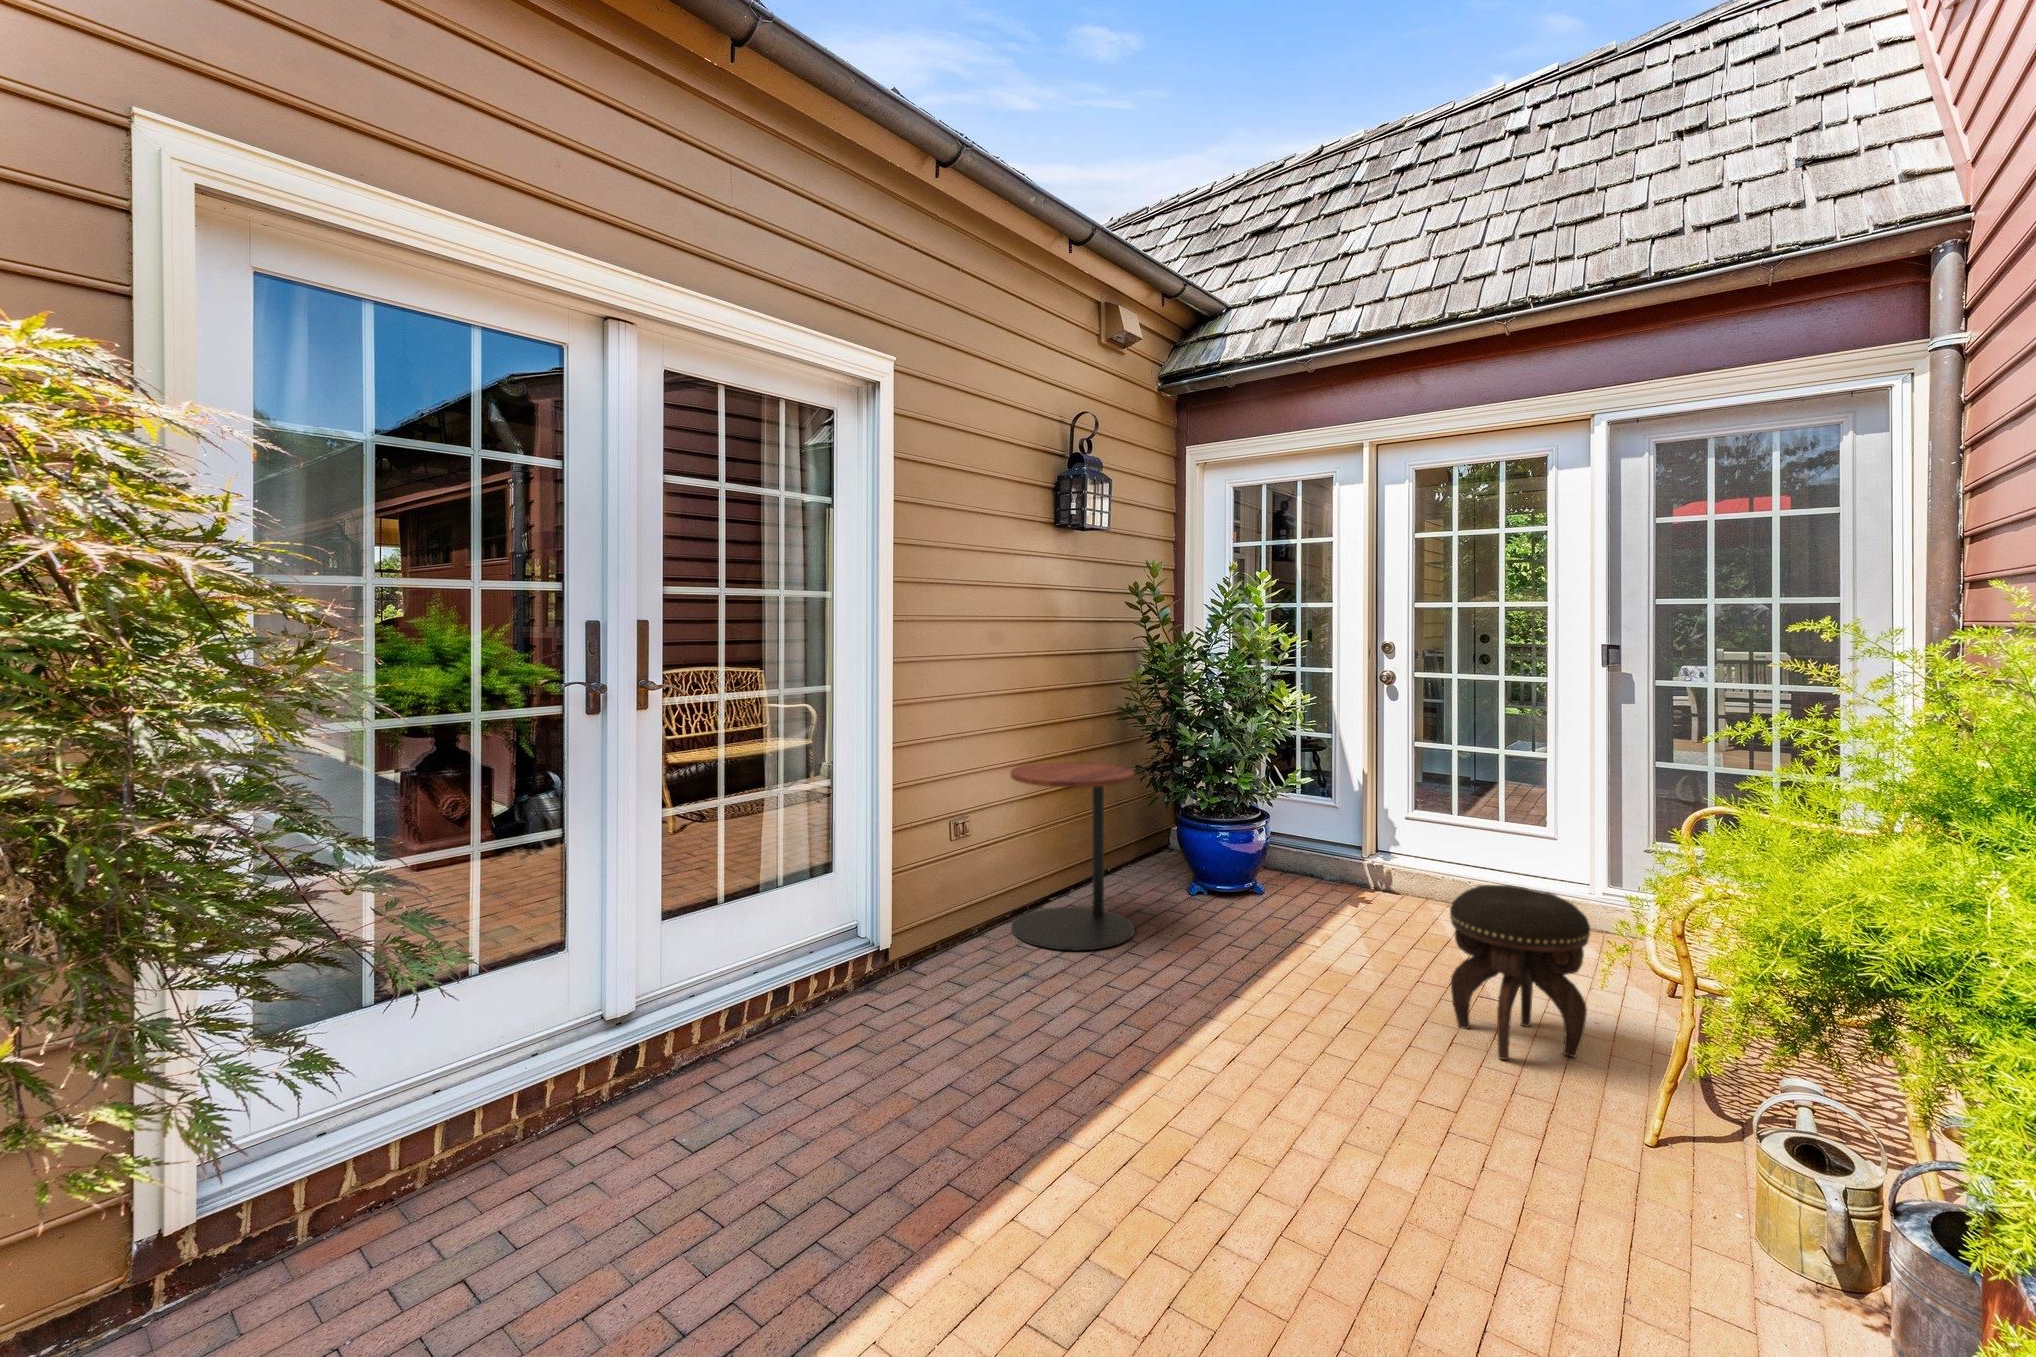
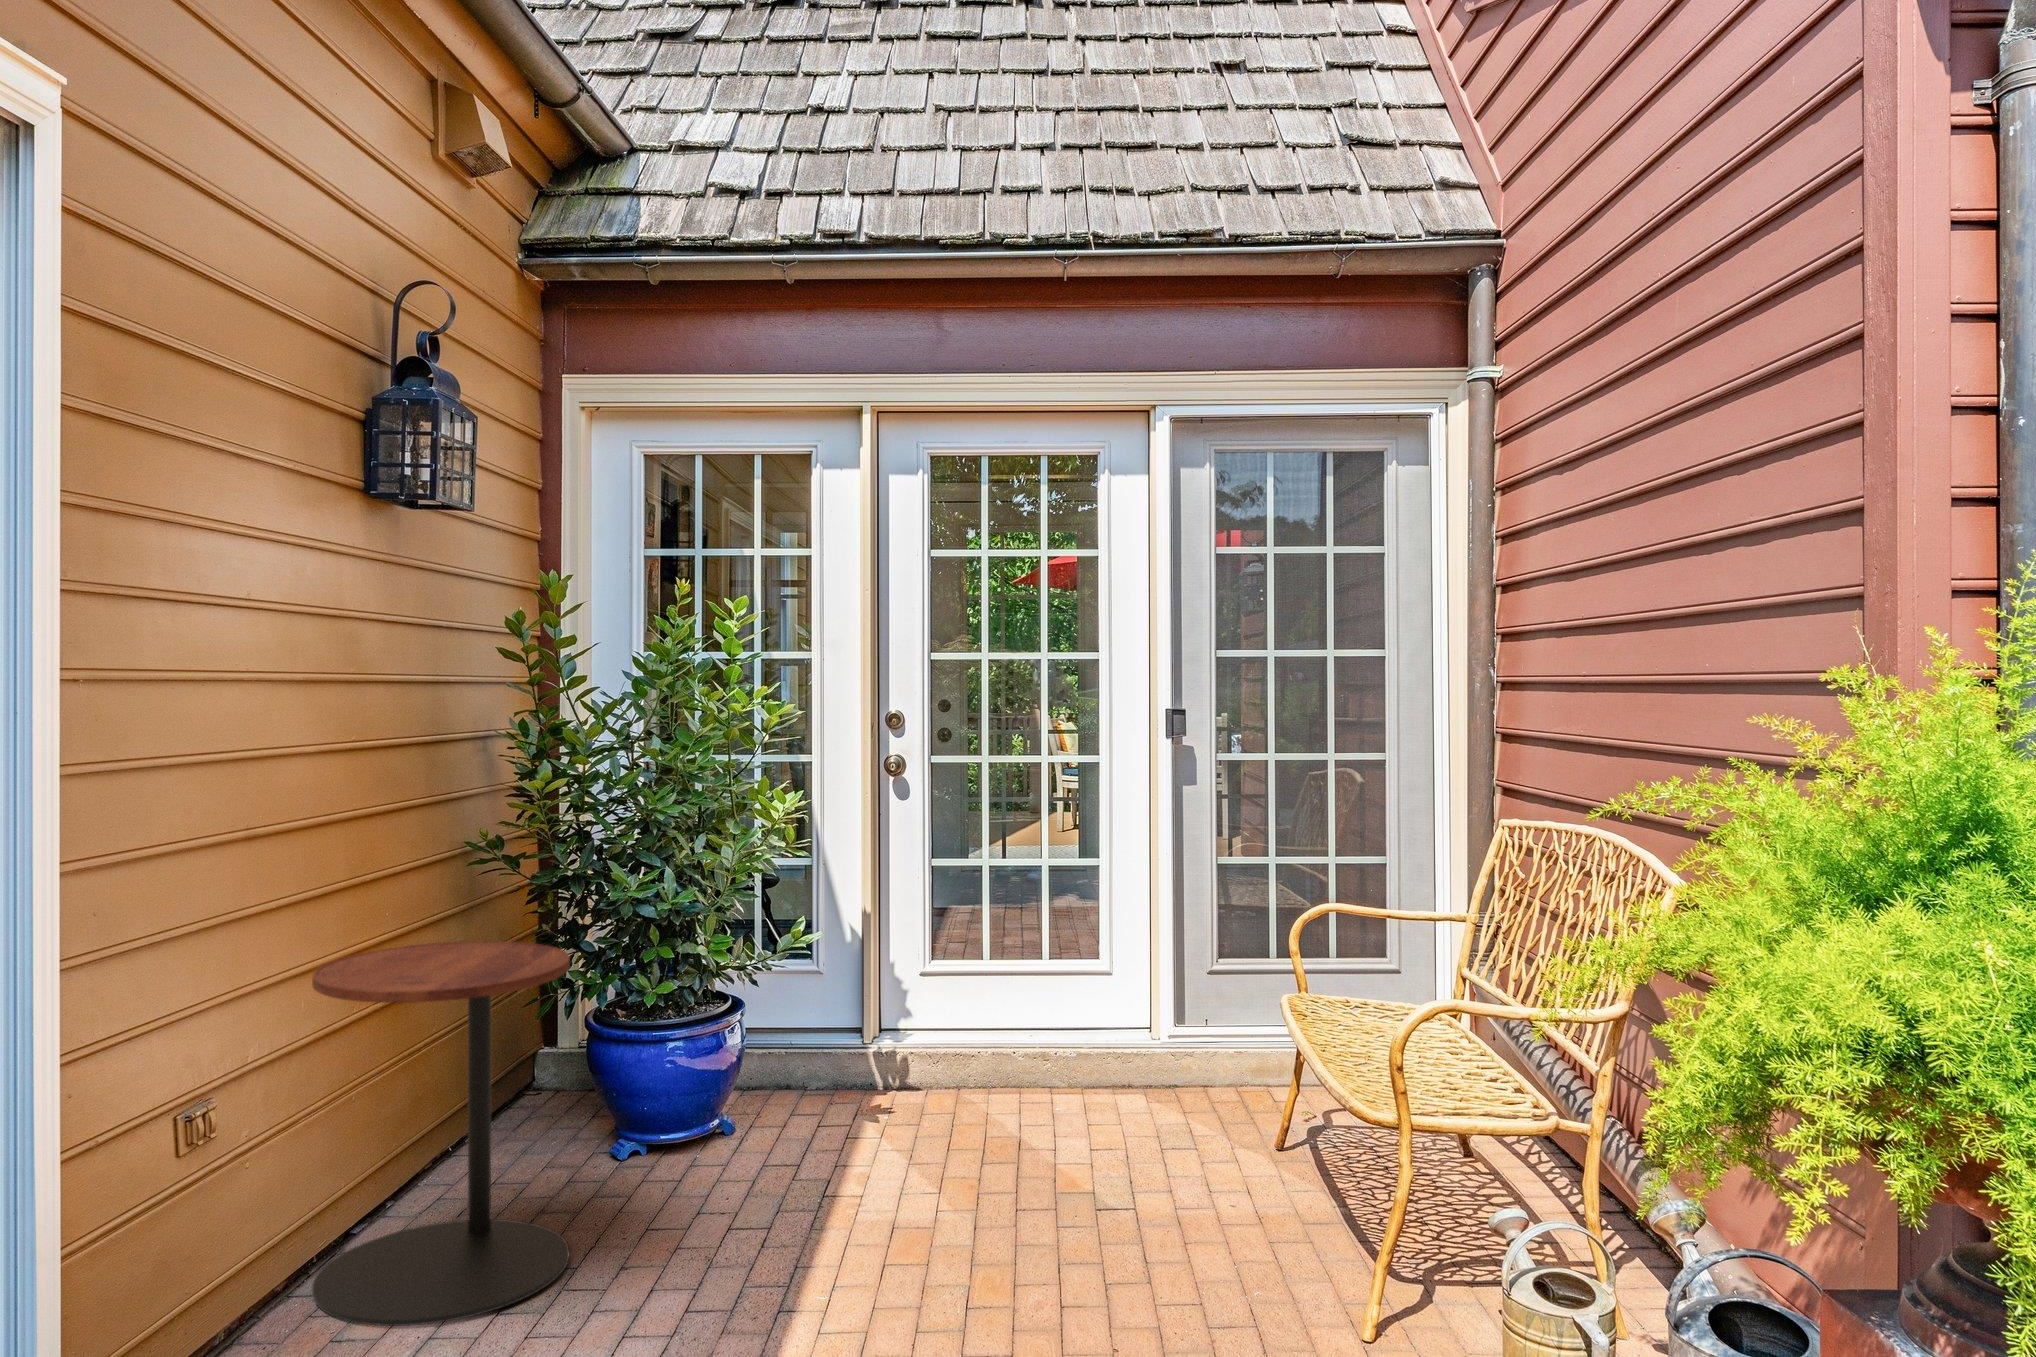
footstool: present [1450,885,1590,1060] -> none [1112,1057,1285,1312]

